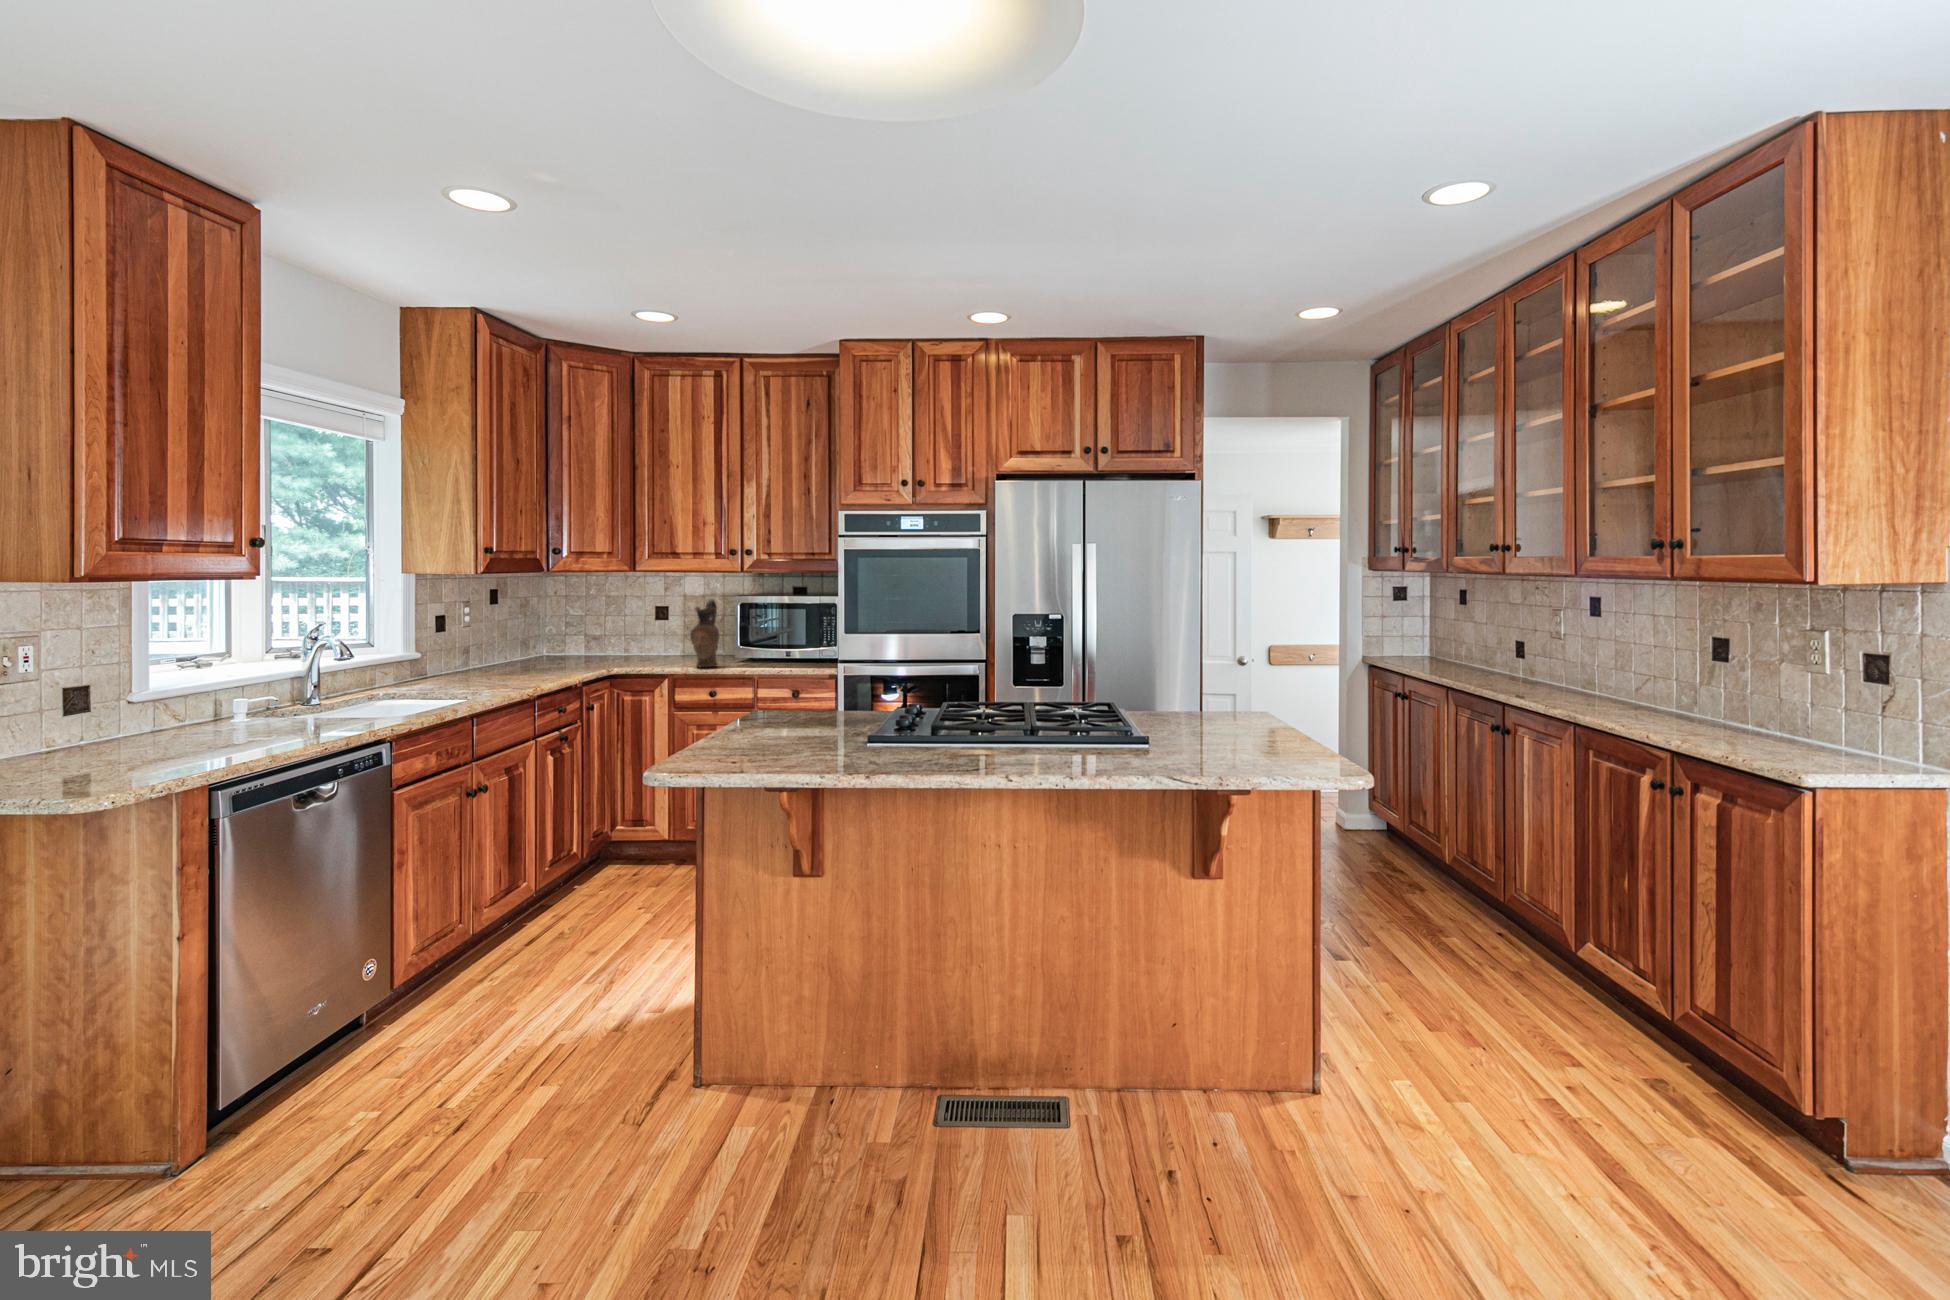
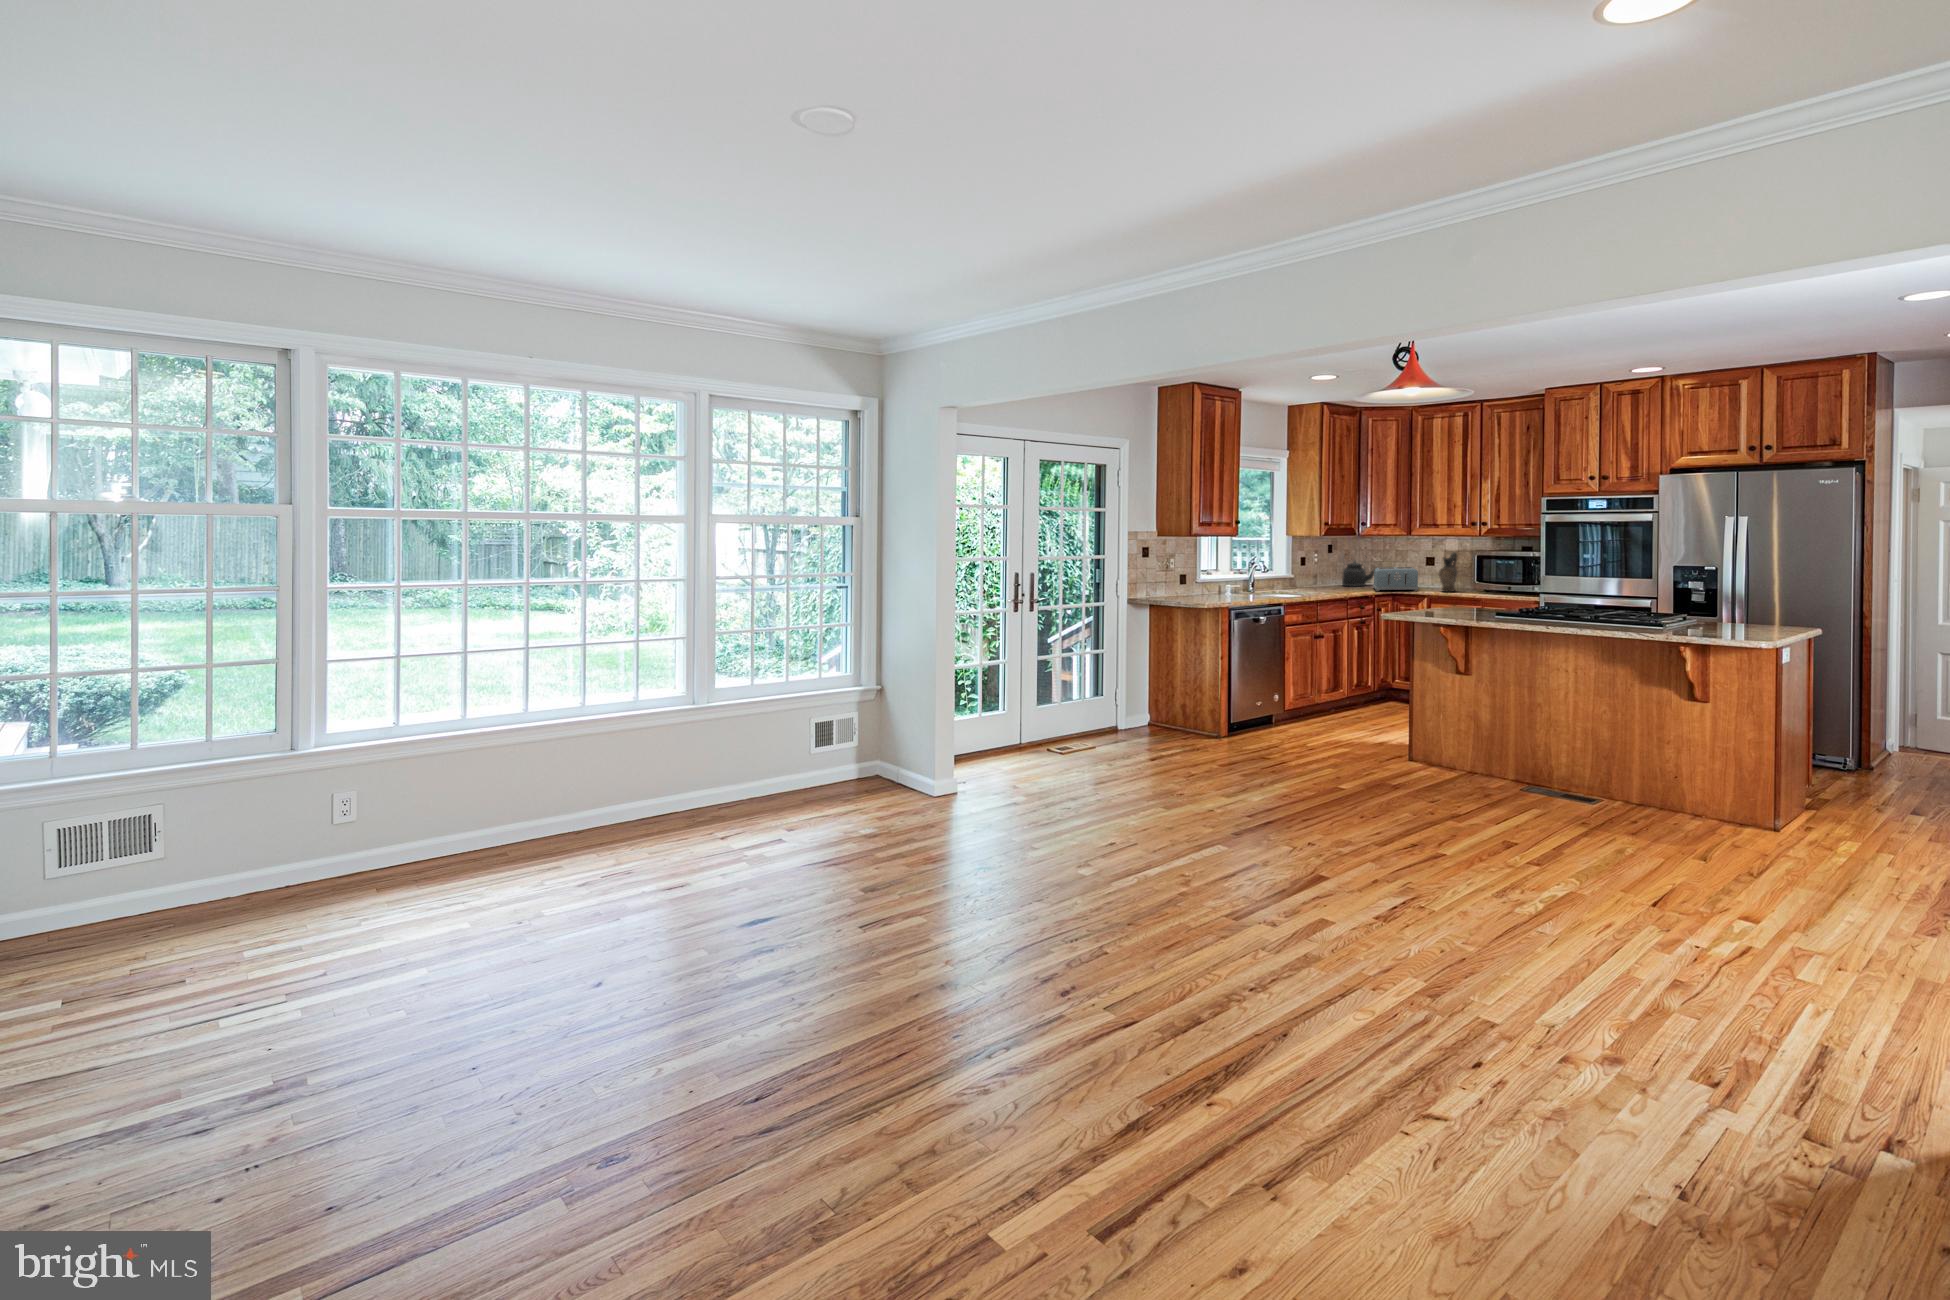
kettle: none [519,606,584,664] -> present [1342,561,1375,586]
toaster: none [578,627,658,670] -> present [1373,567,1418,591]

